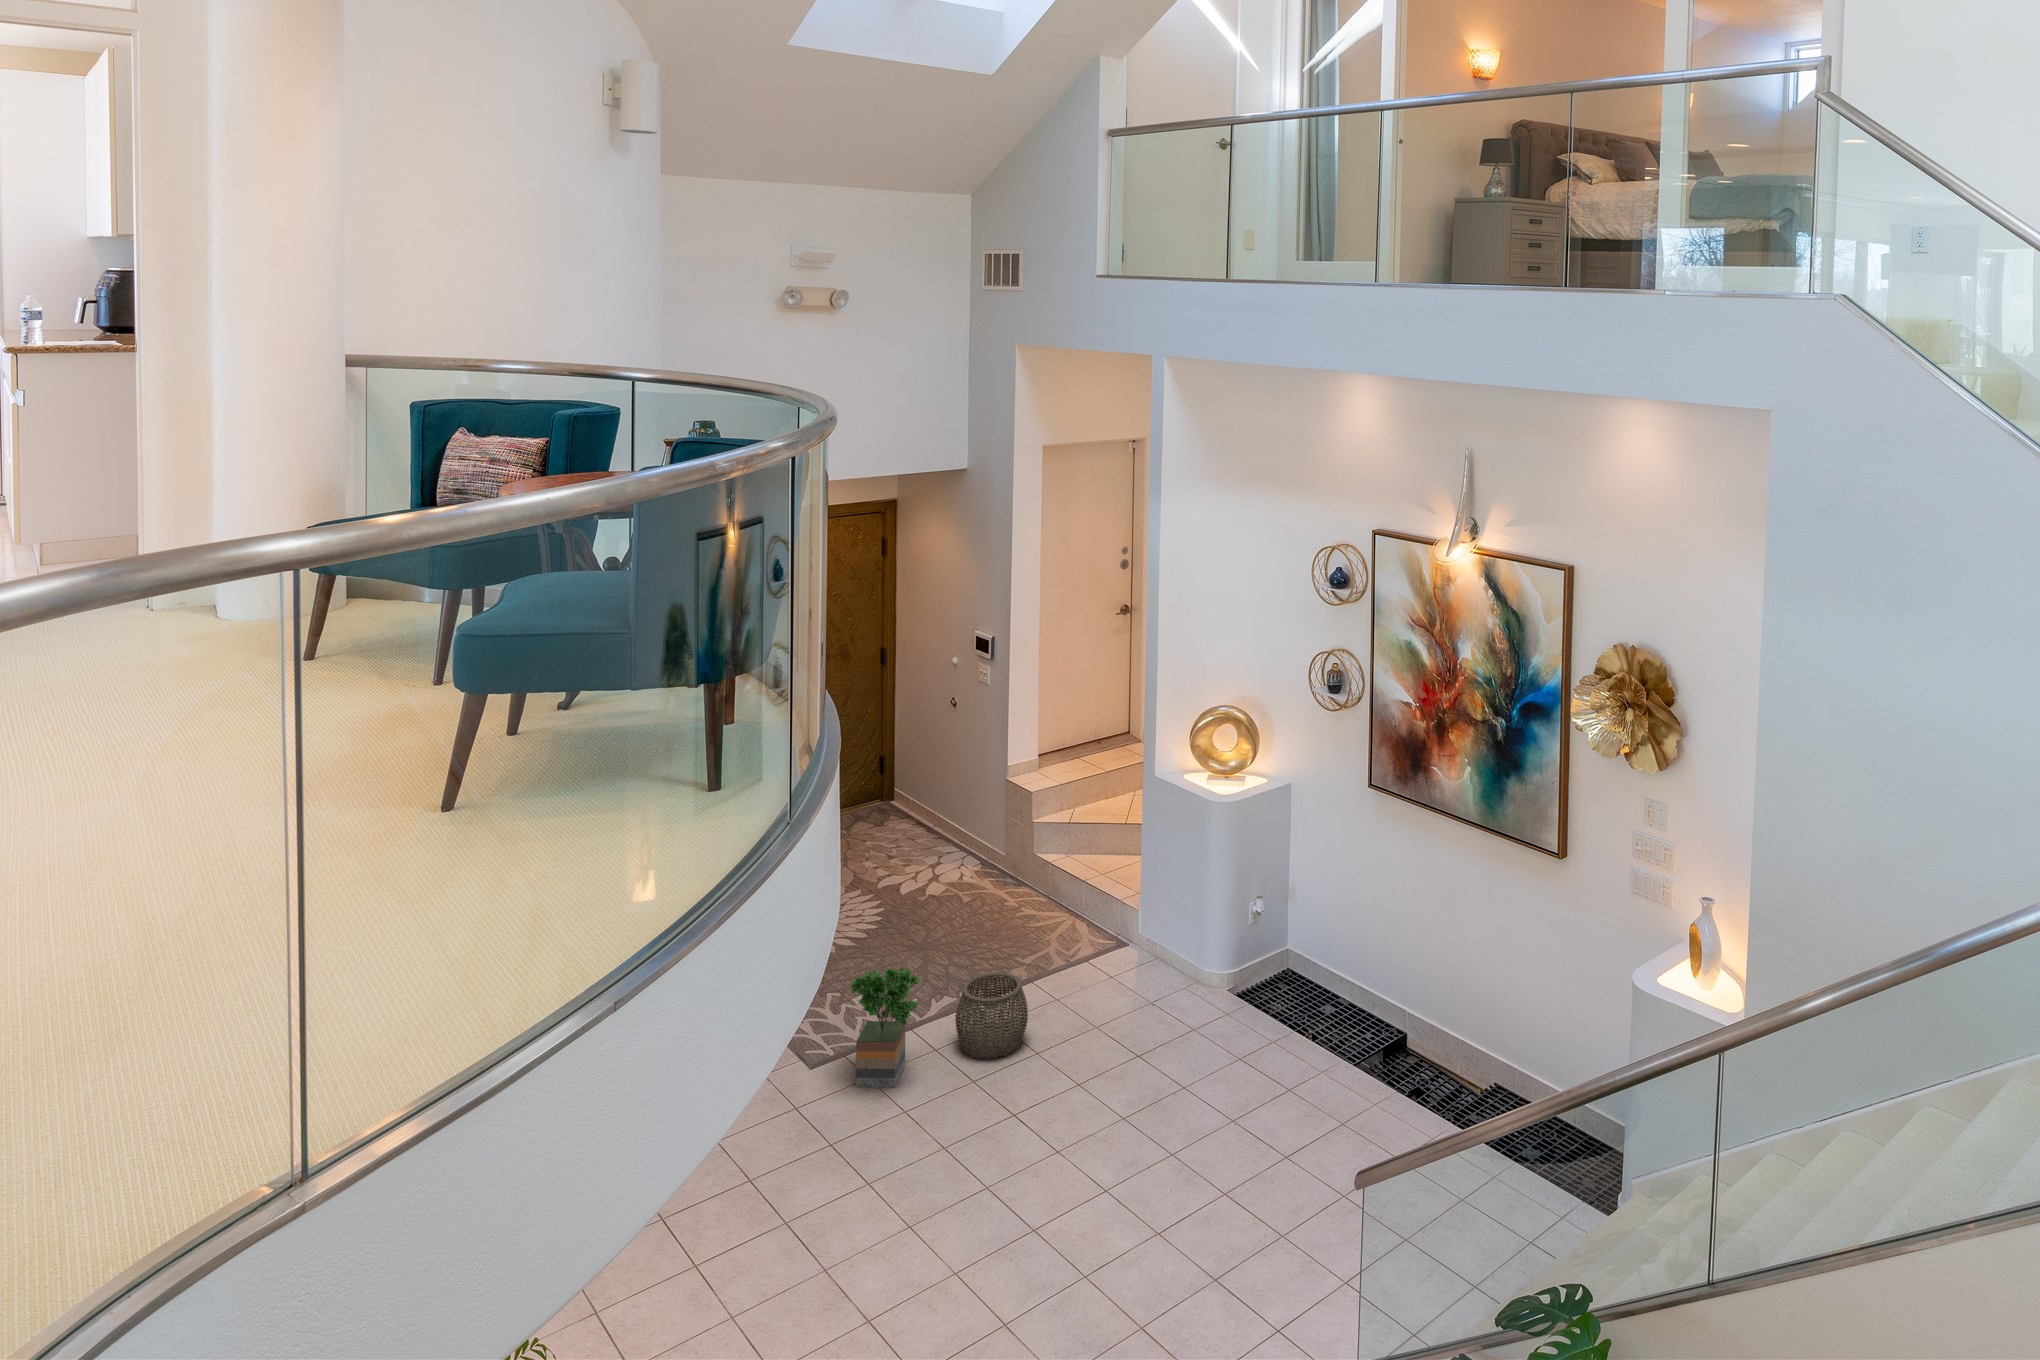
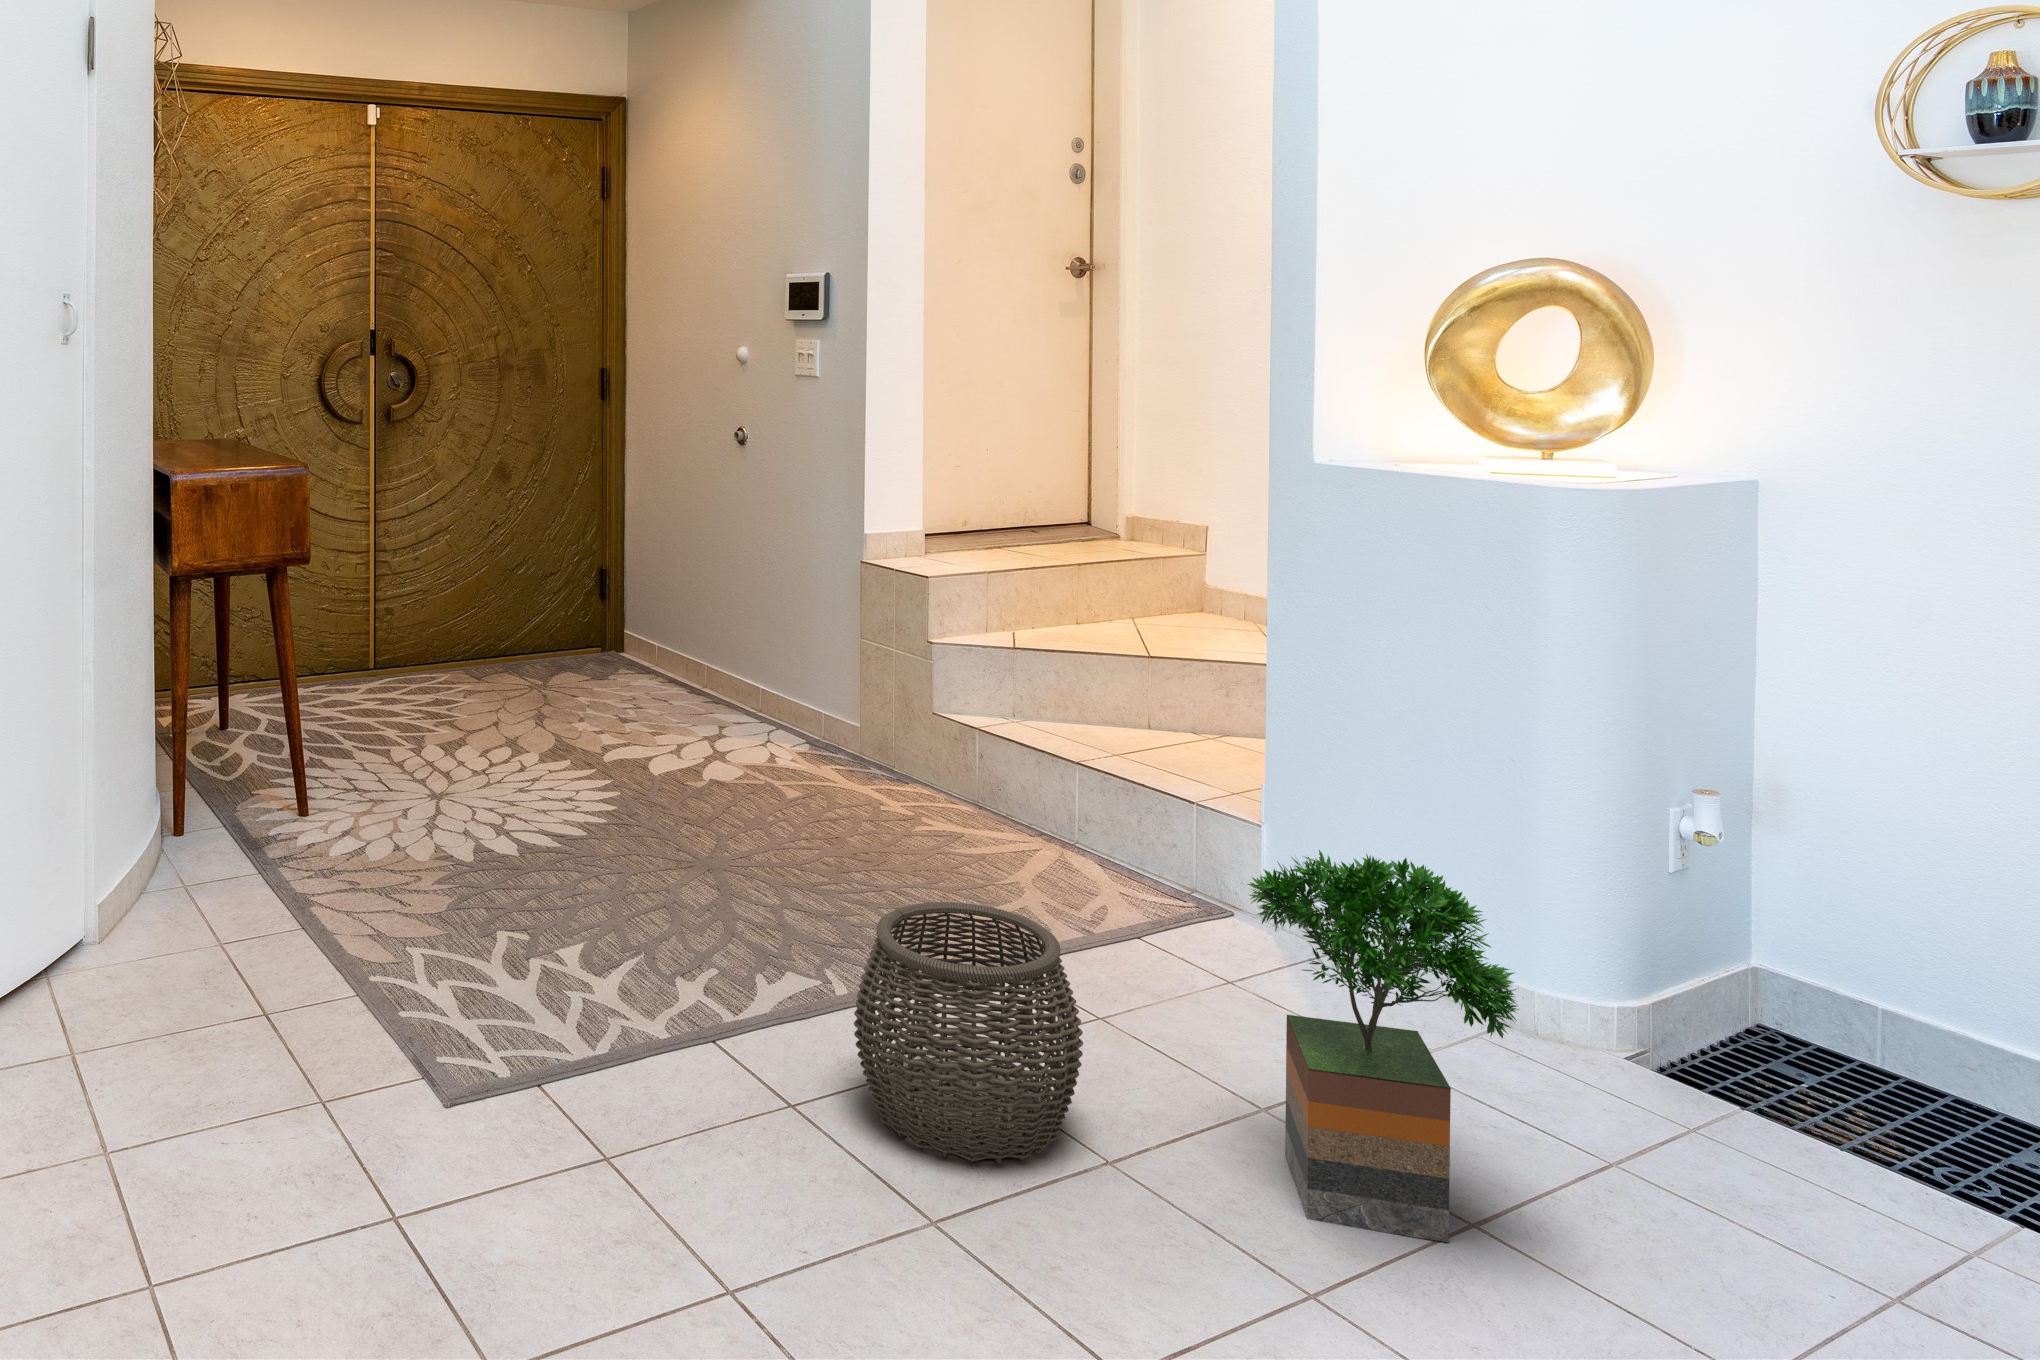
potted tree: present [850,968,920,1088] -> present [1247,850,1519,1242]

